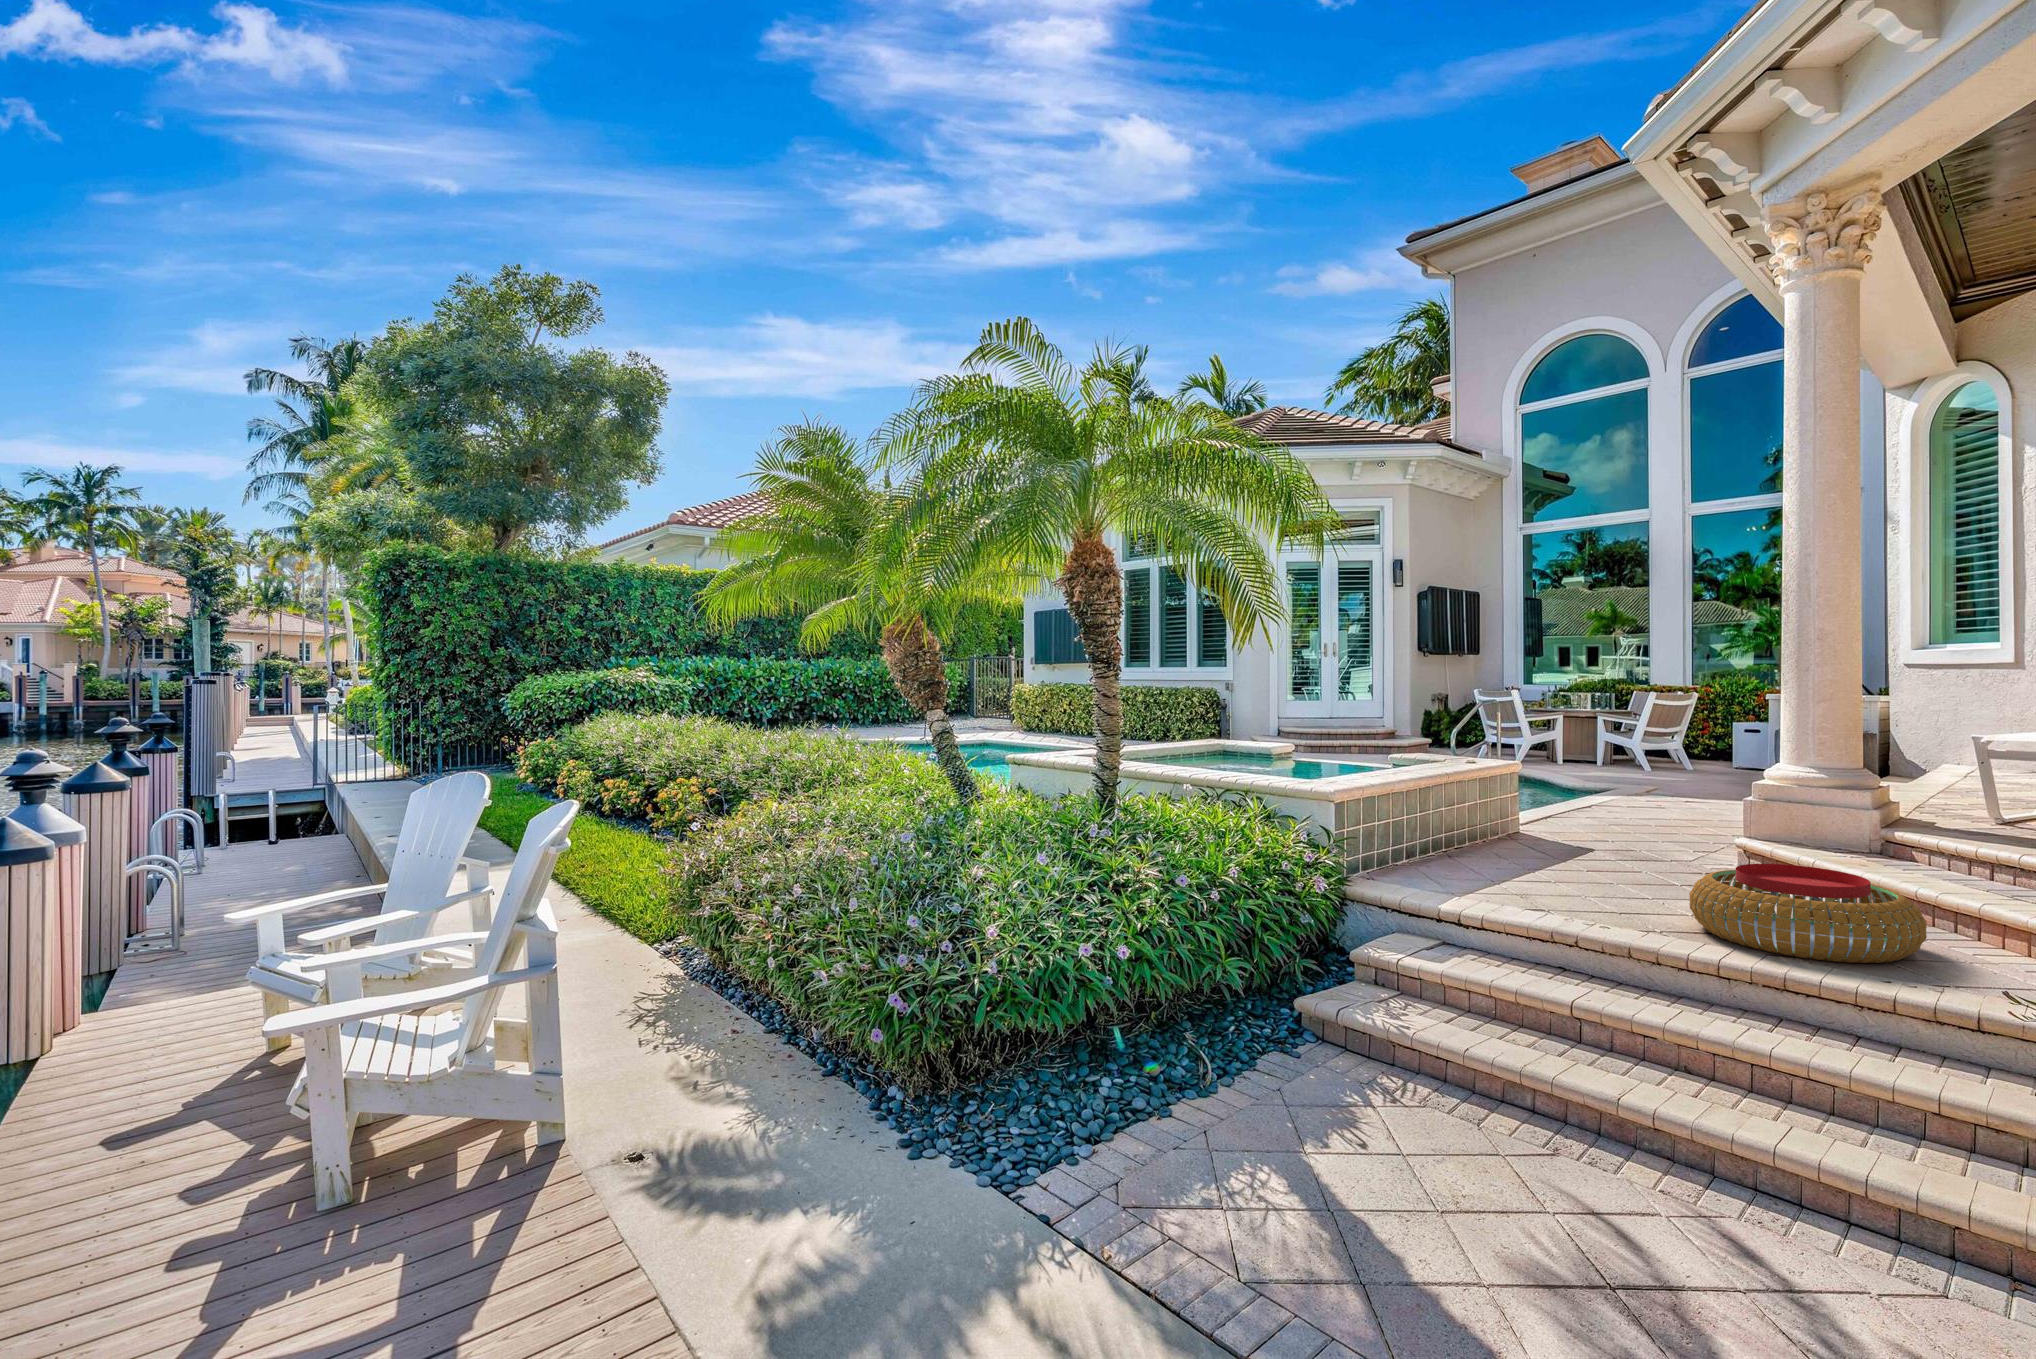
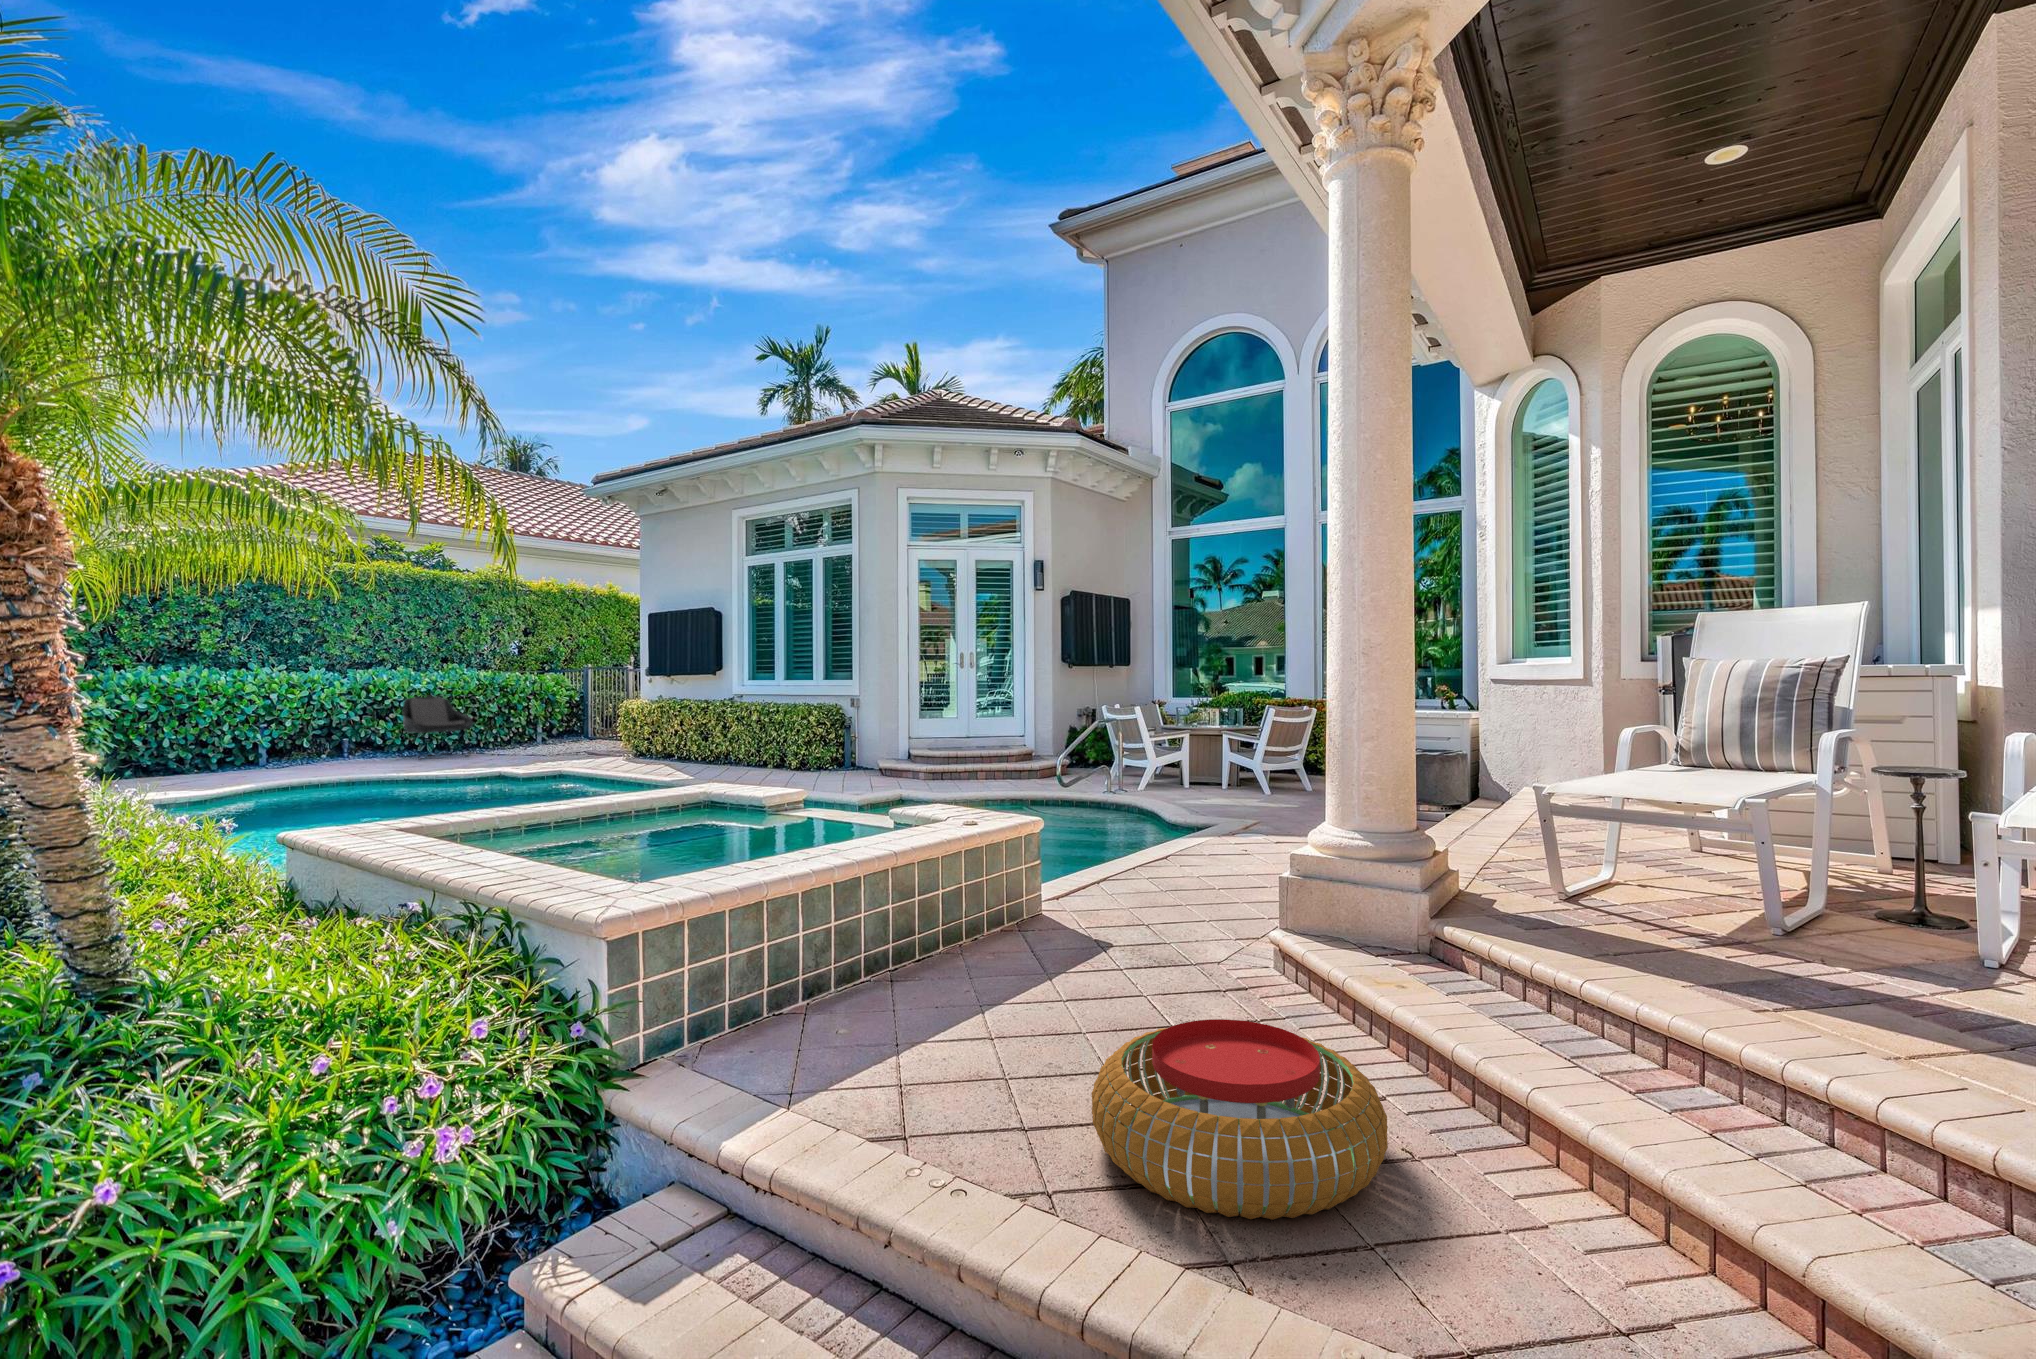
lounge chair: none [850,680,902,730] -> present [403,696,473,760]

